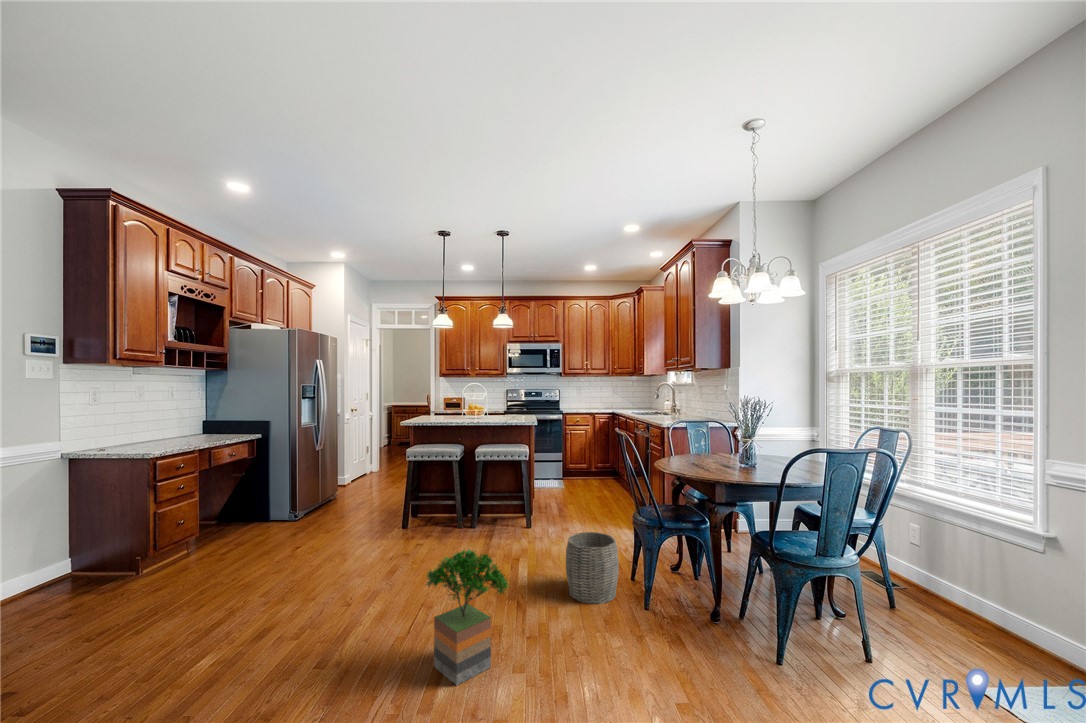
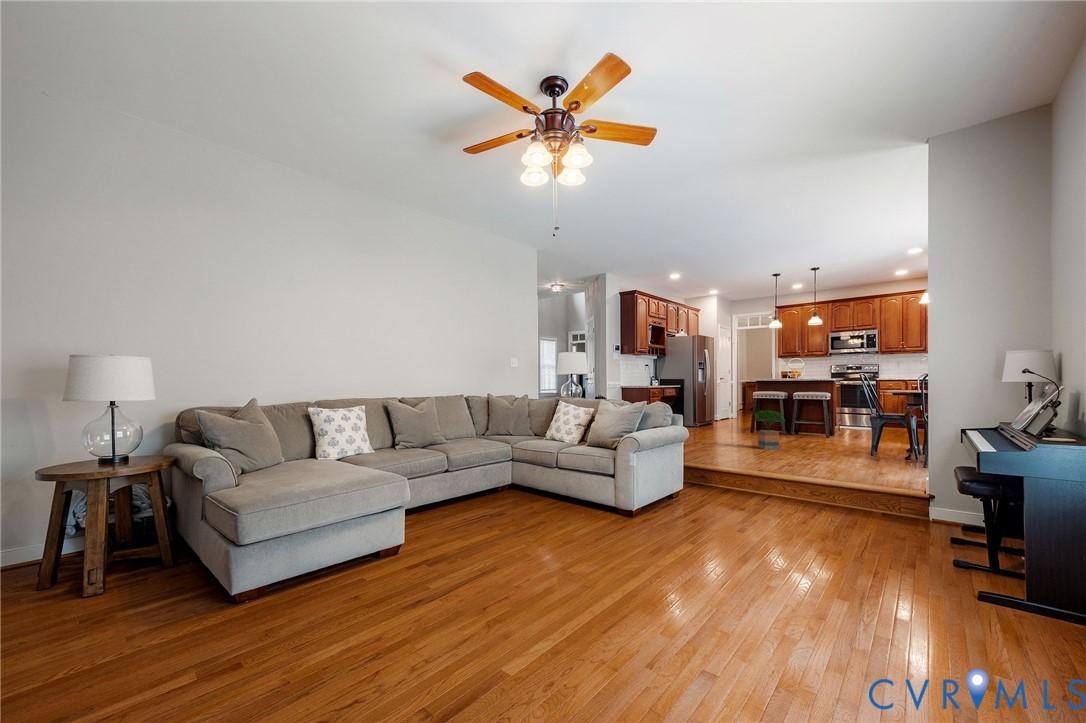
woven basket: present [566,532,619,604] -> none [825,422,854,449]

